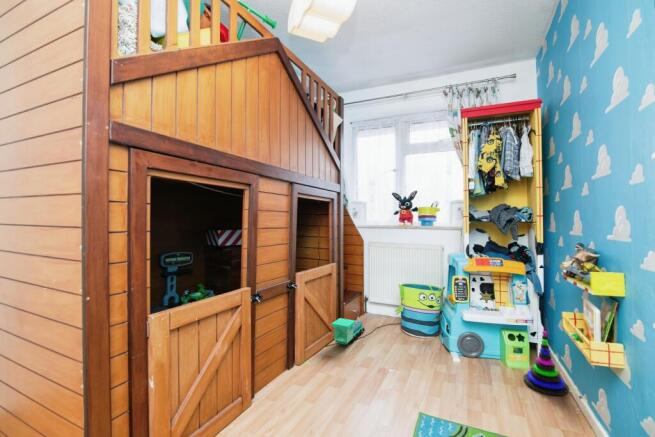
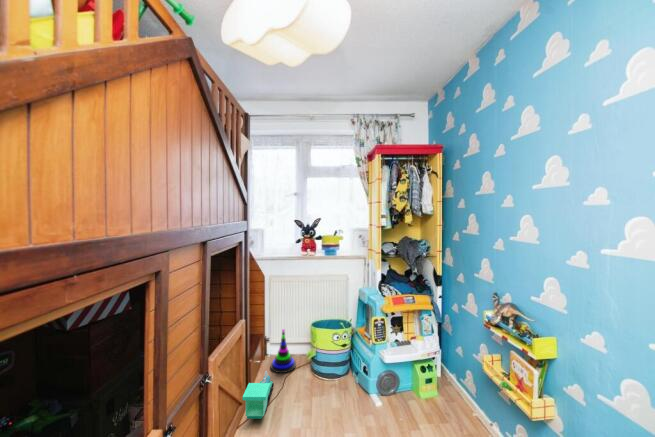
stacking toy: present [524,331,569,396] -> present [271,329,296,373]

